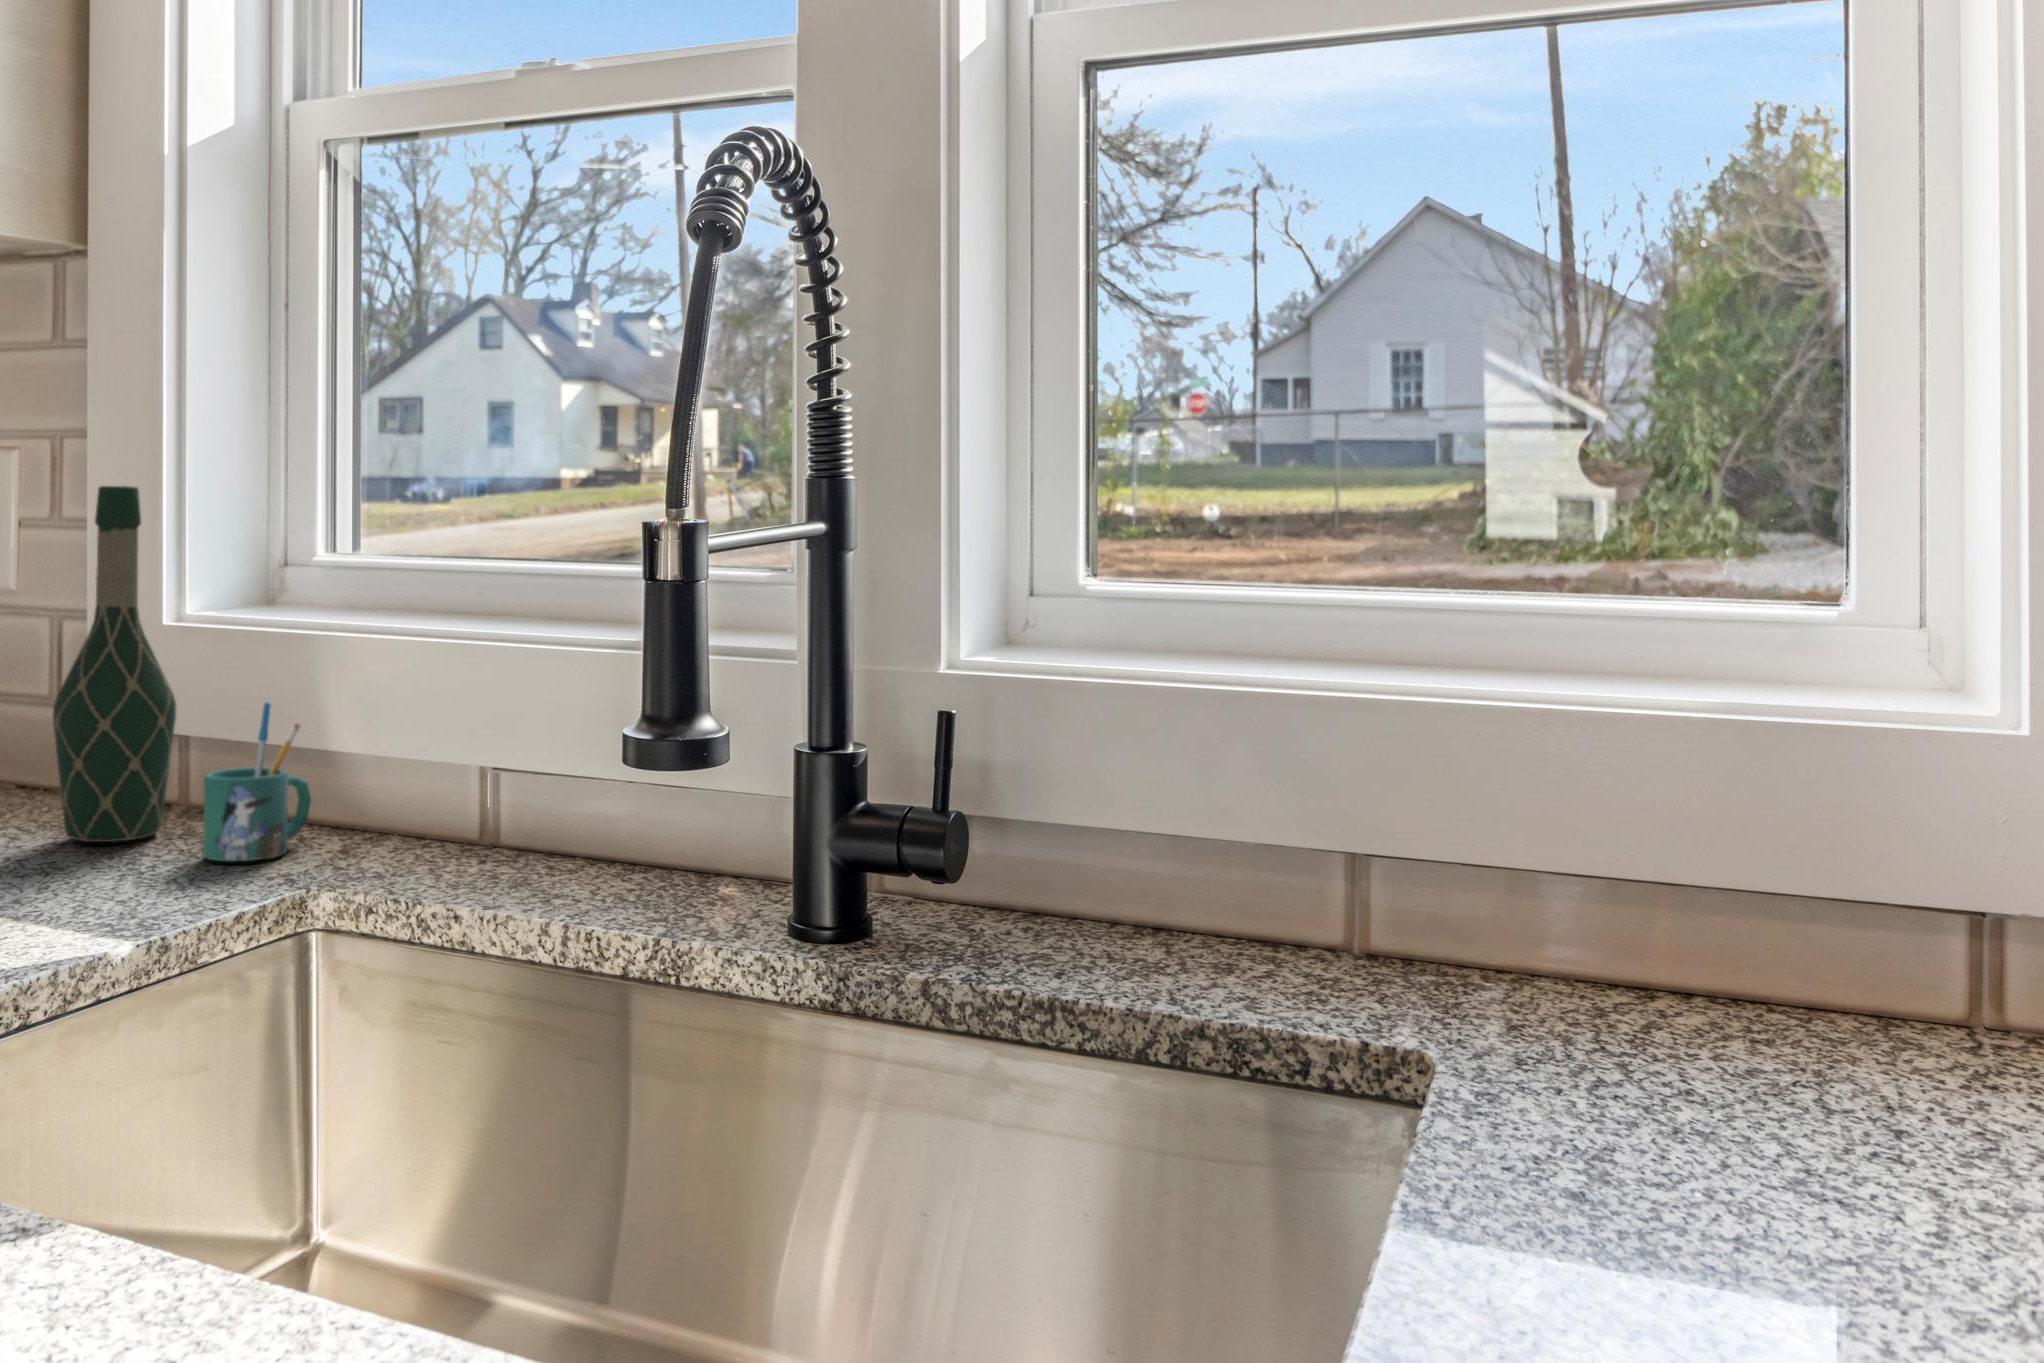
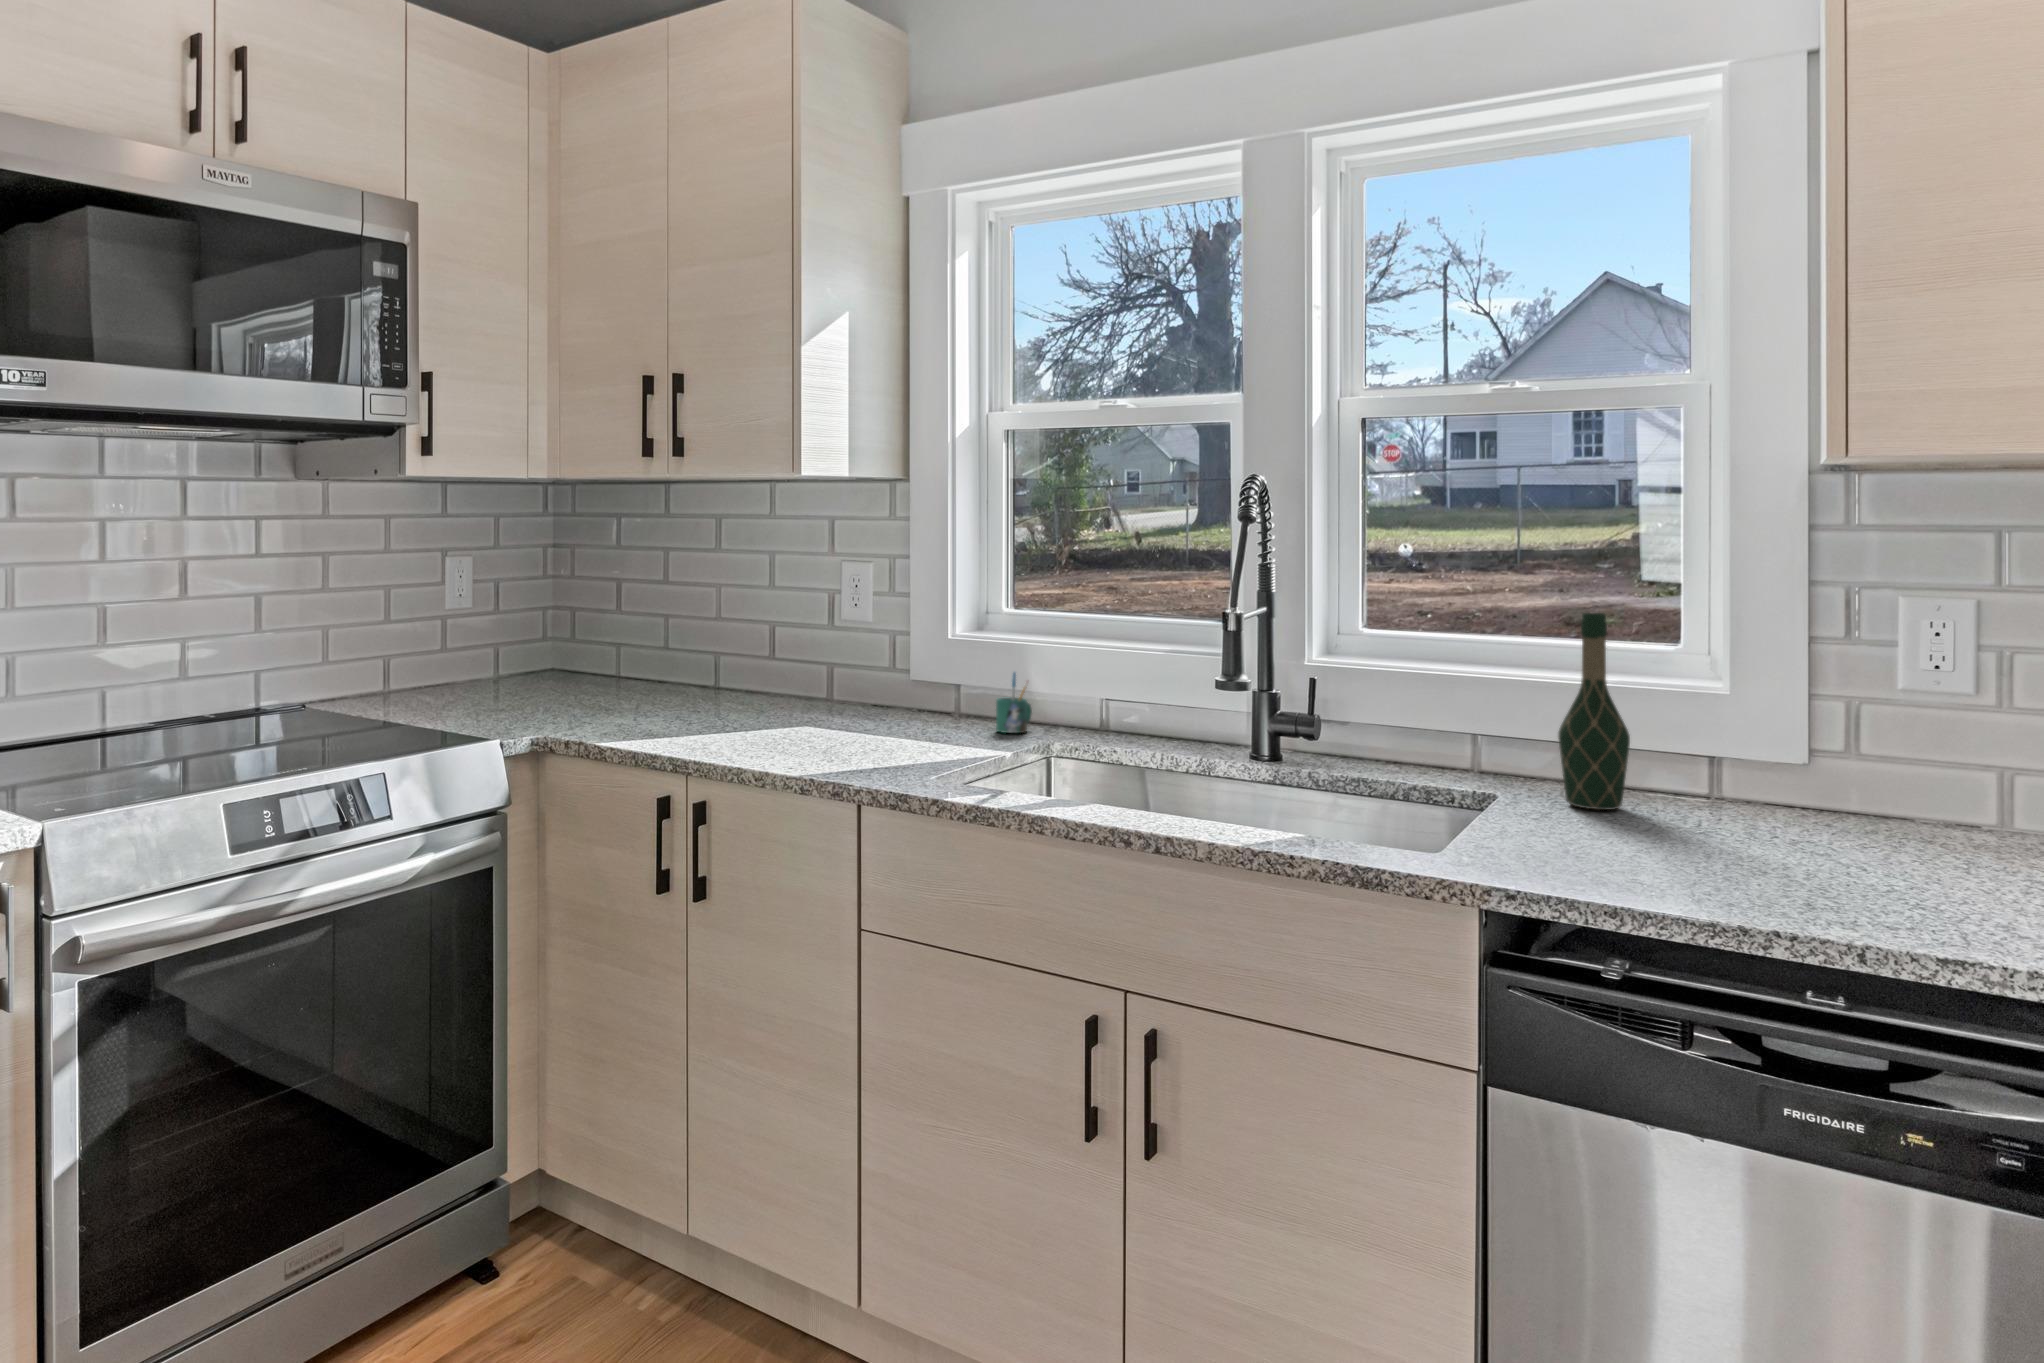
wine bottle: present [53,486,176,842] -> present [1558,613,1630,810]

